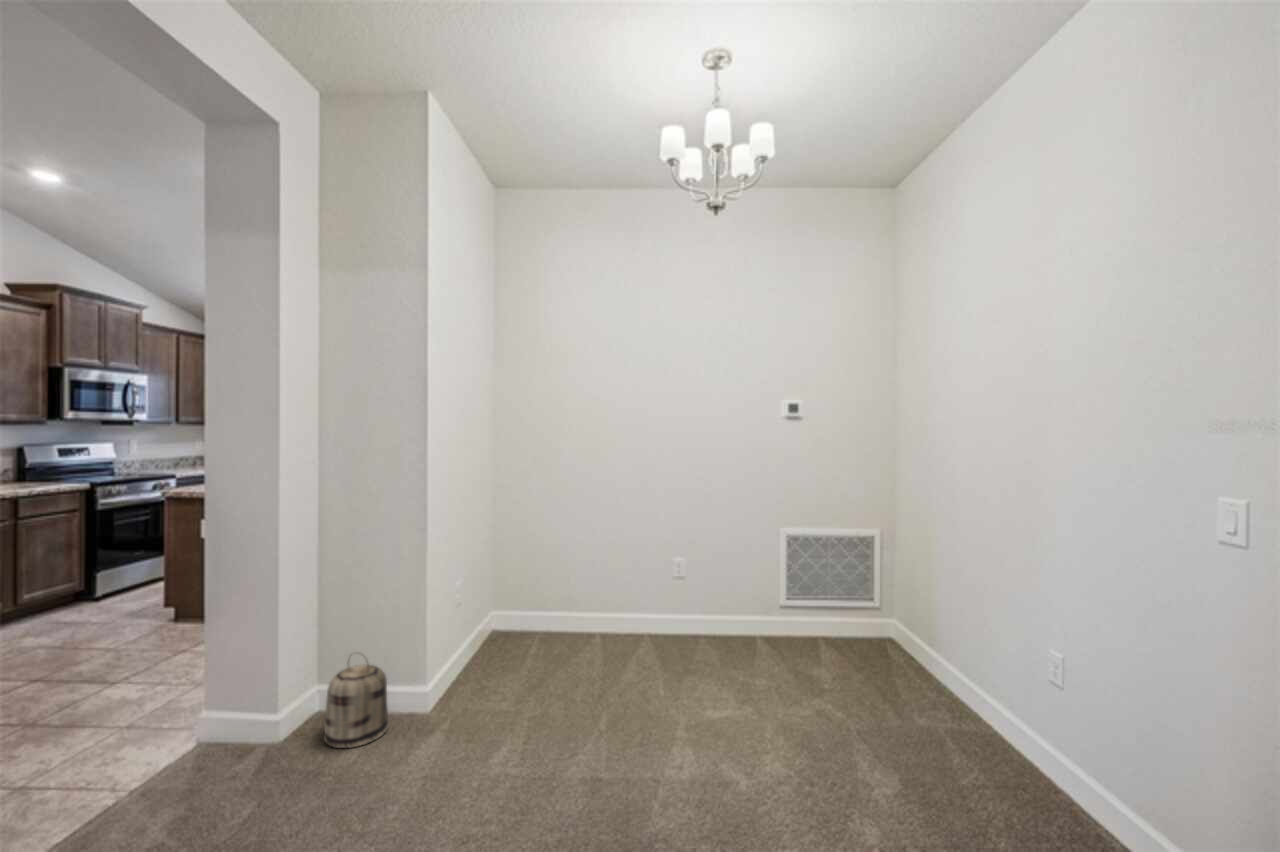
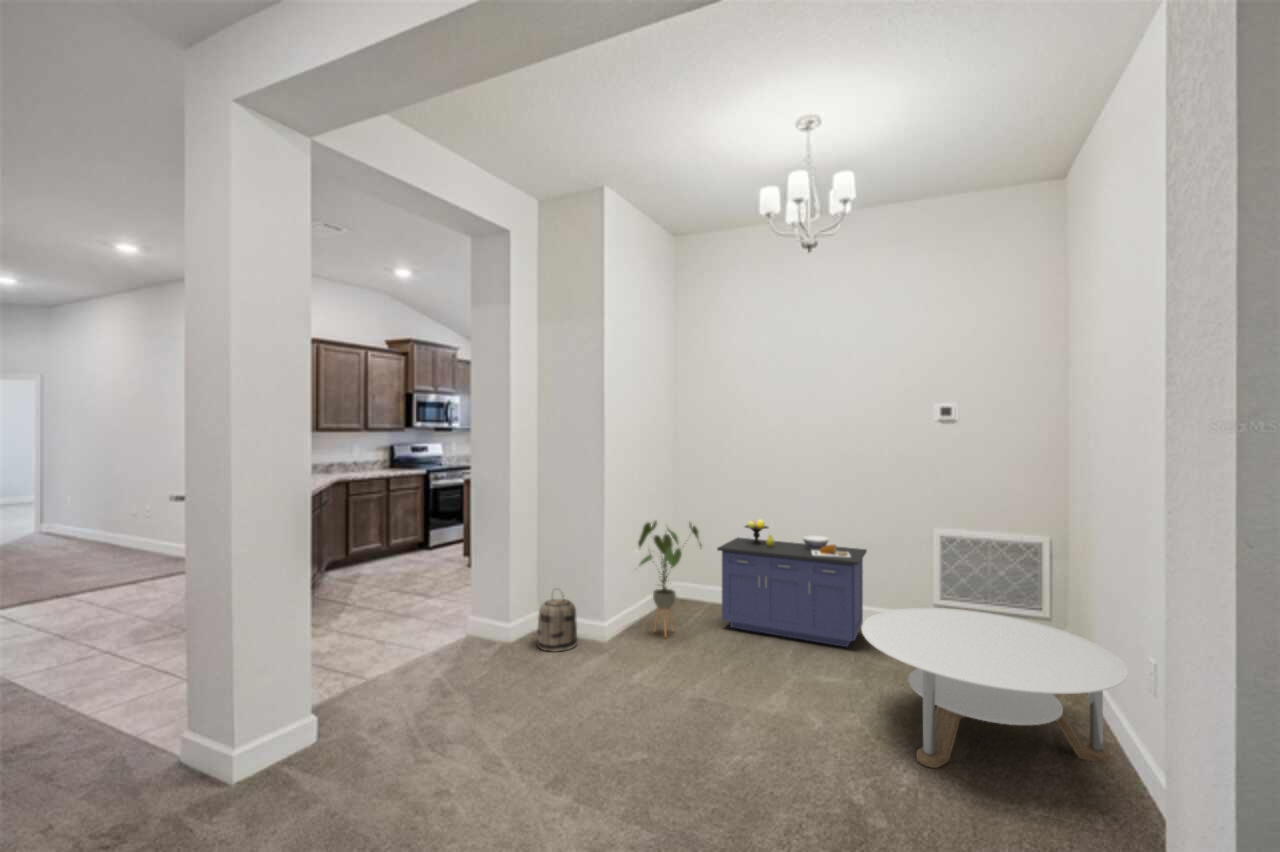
storage cabinet: none [567,529,728,664] -> present [717,520,867,647]
house plant: none [465,539,549,691] -> present [638,521,701,636]
round table: none [771,612,1038,810] -> present [861,608,1128,768]

